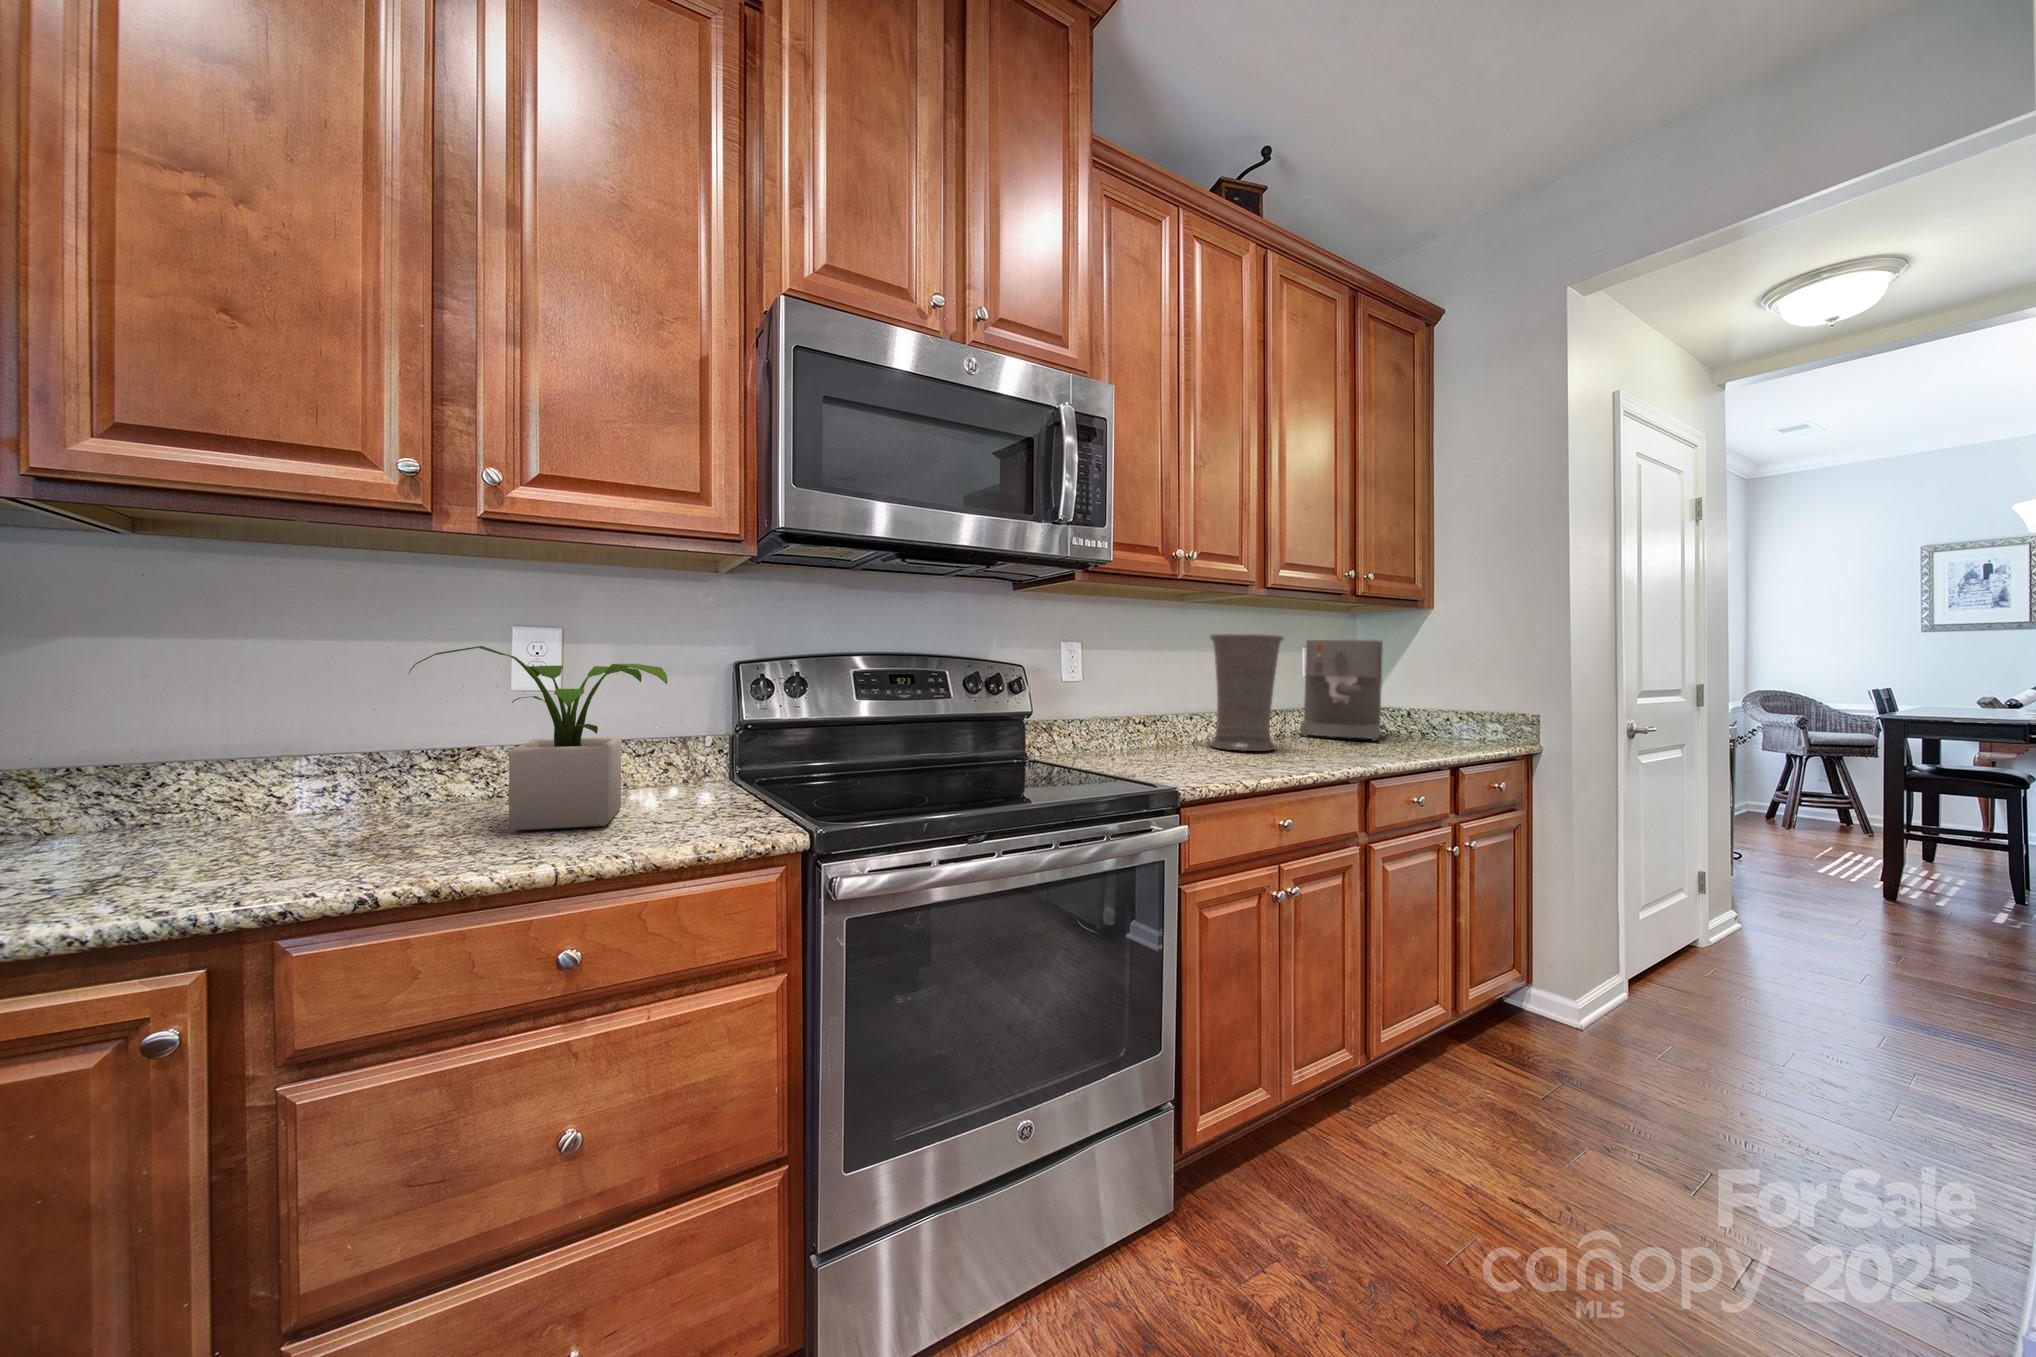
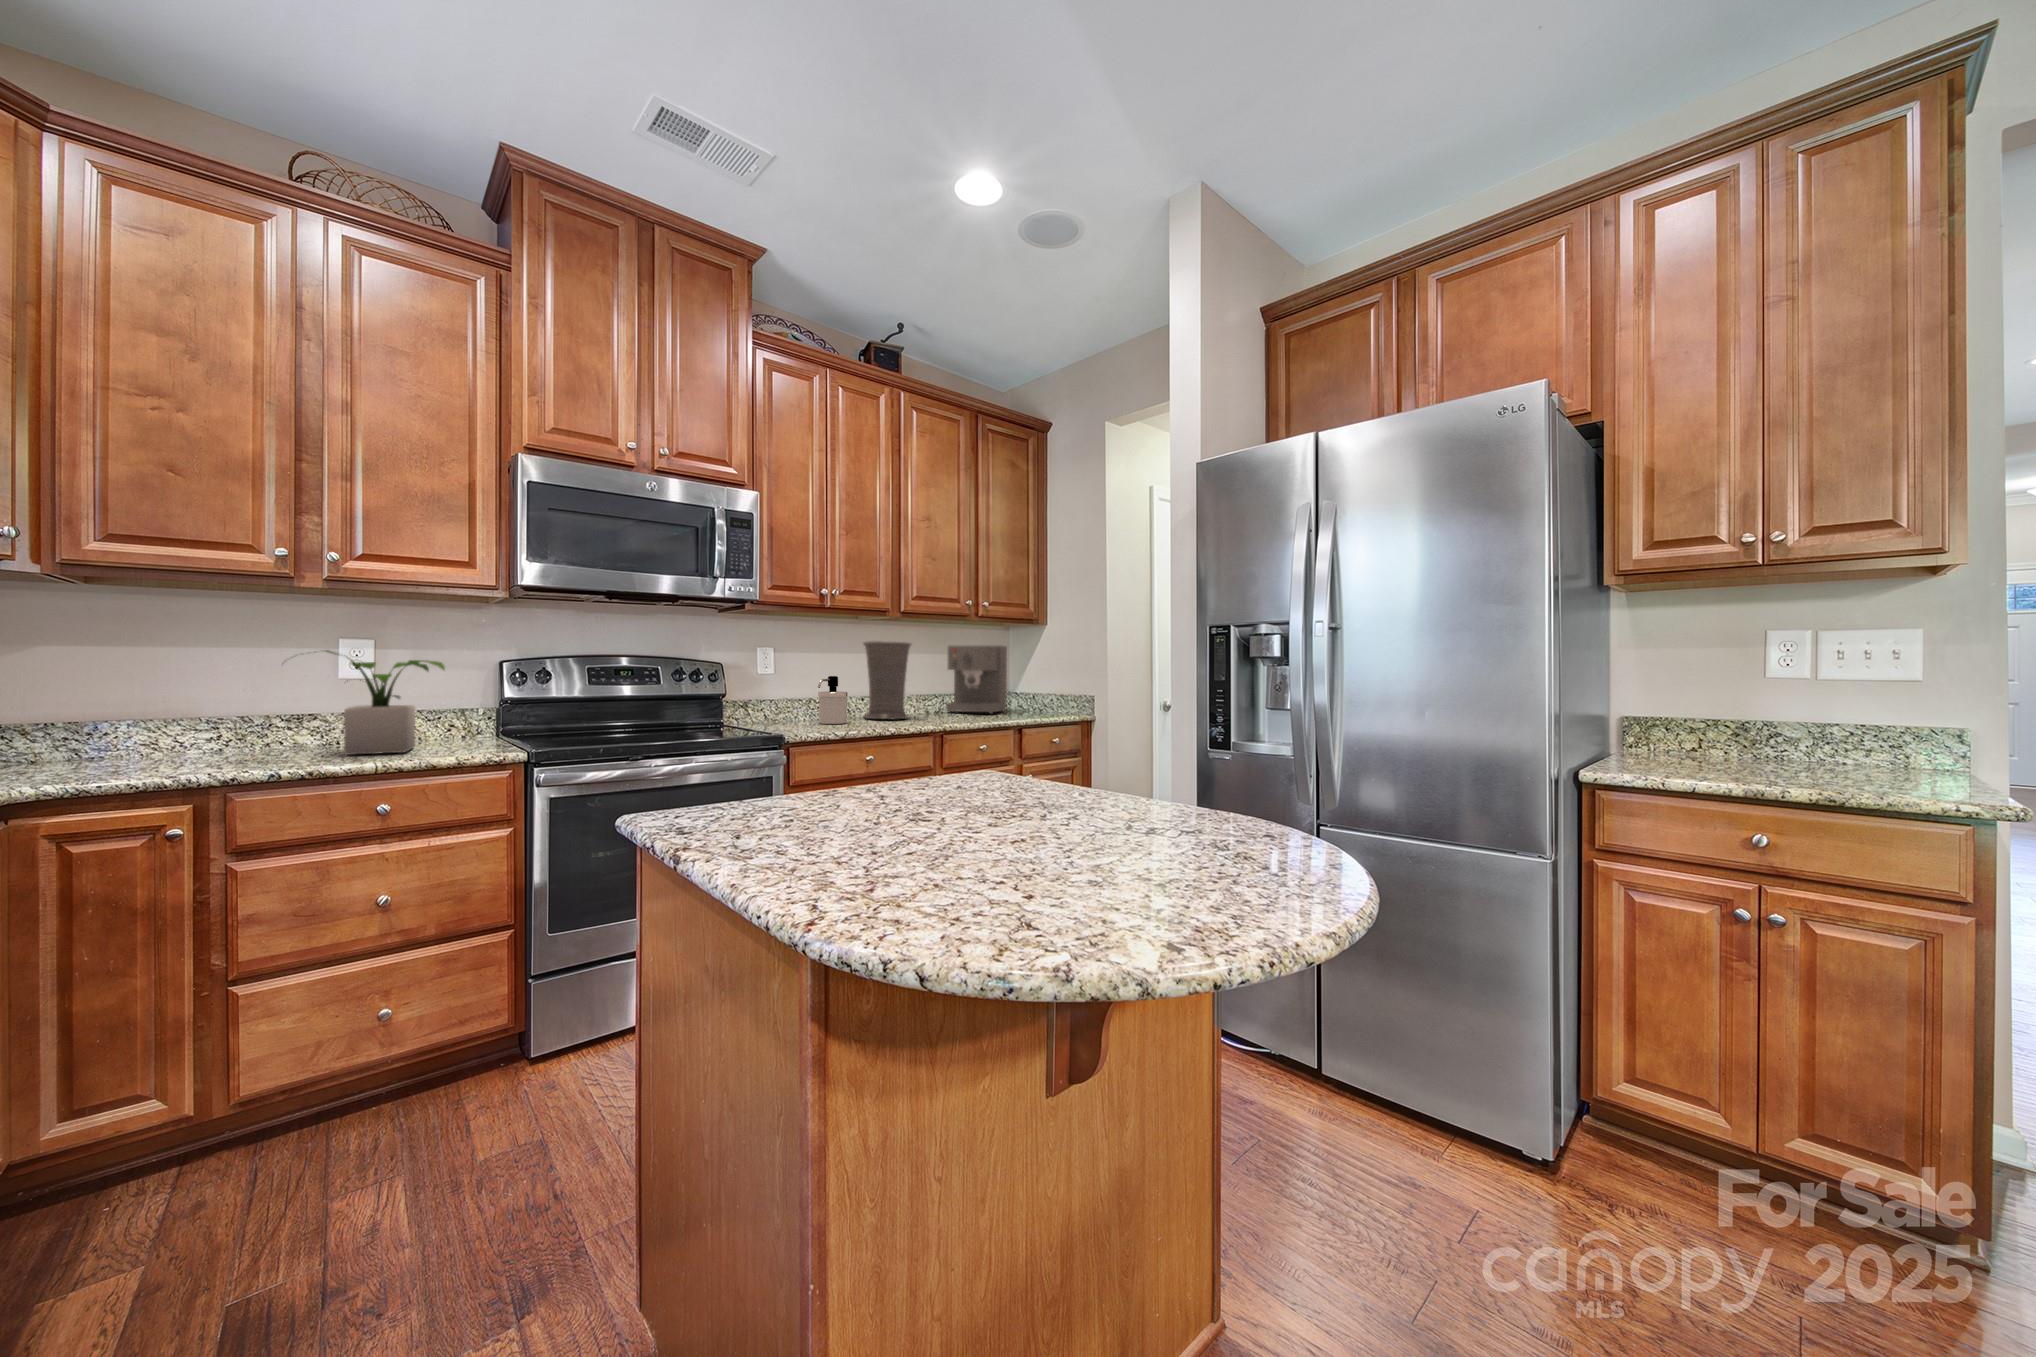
soap dispenser: none [1162,686,1207,760] -> present [818,676,848,724]

